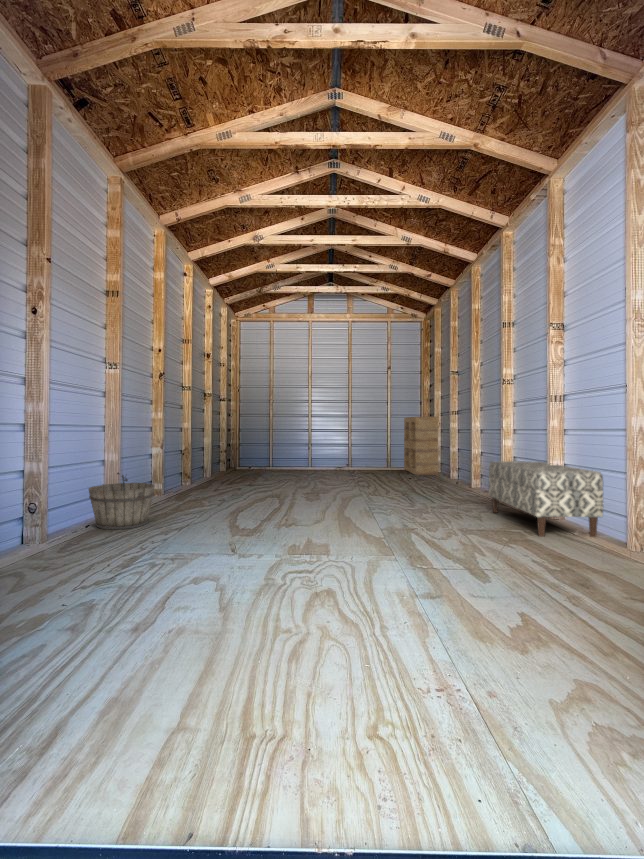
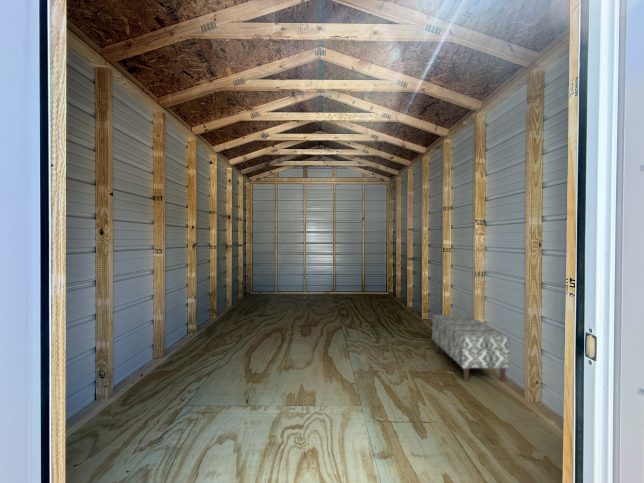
shelving unit: present [404,417,438,475] -> none [375,256,400,302]
wooden bucket: present [89,473,154,529] -> none [141,332,189,377]

